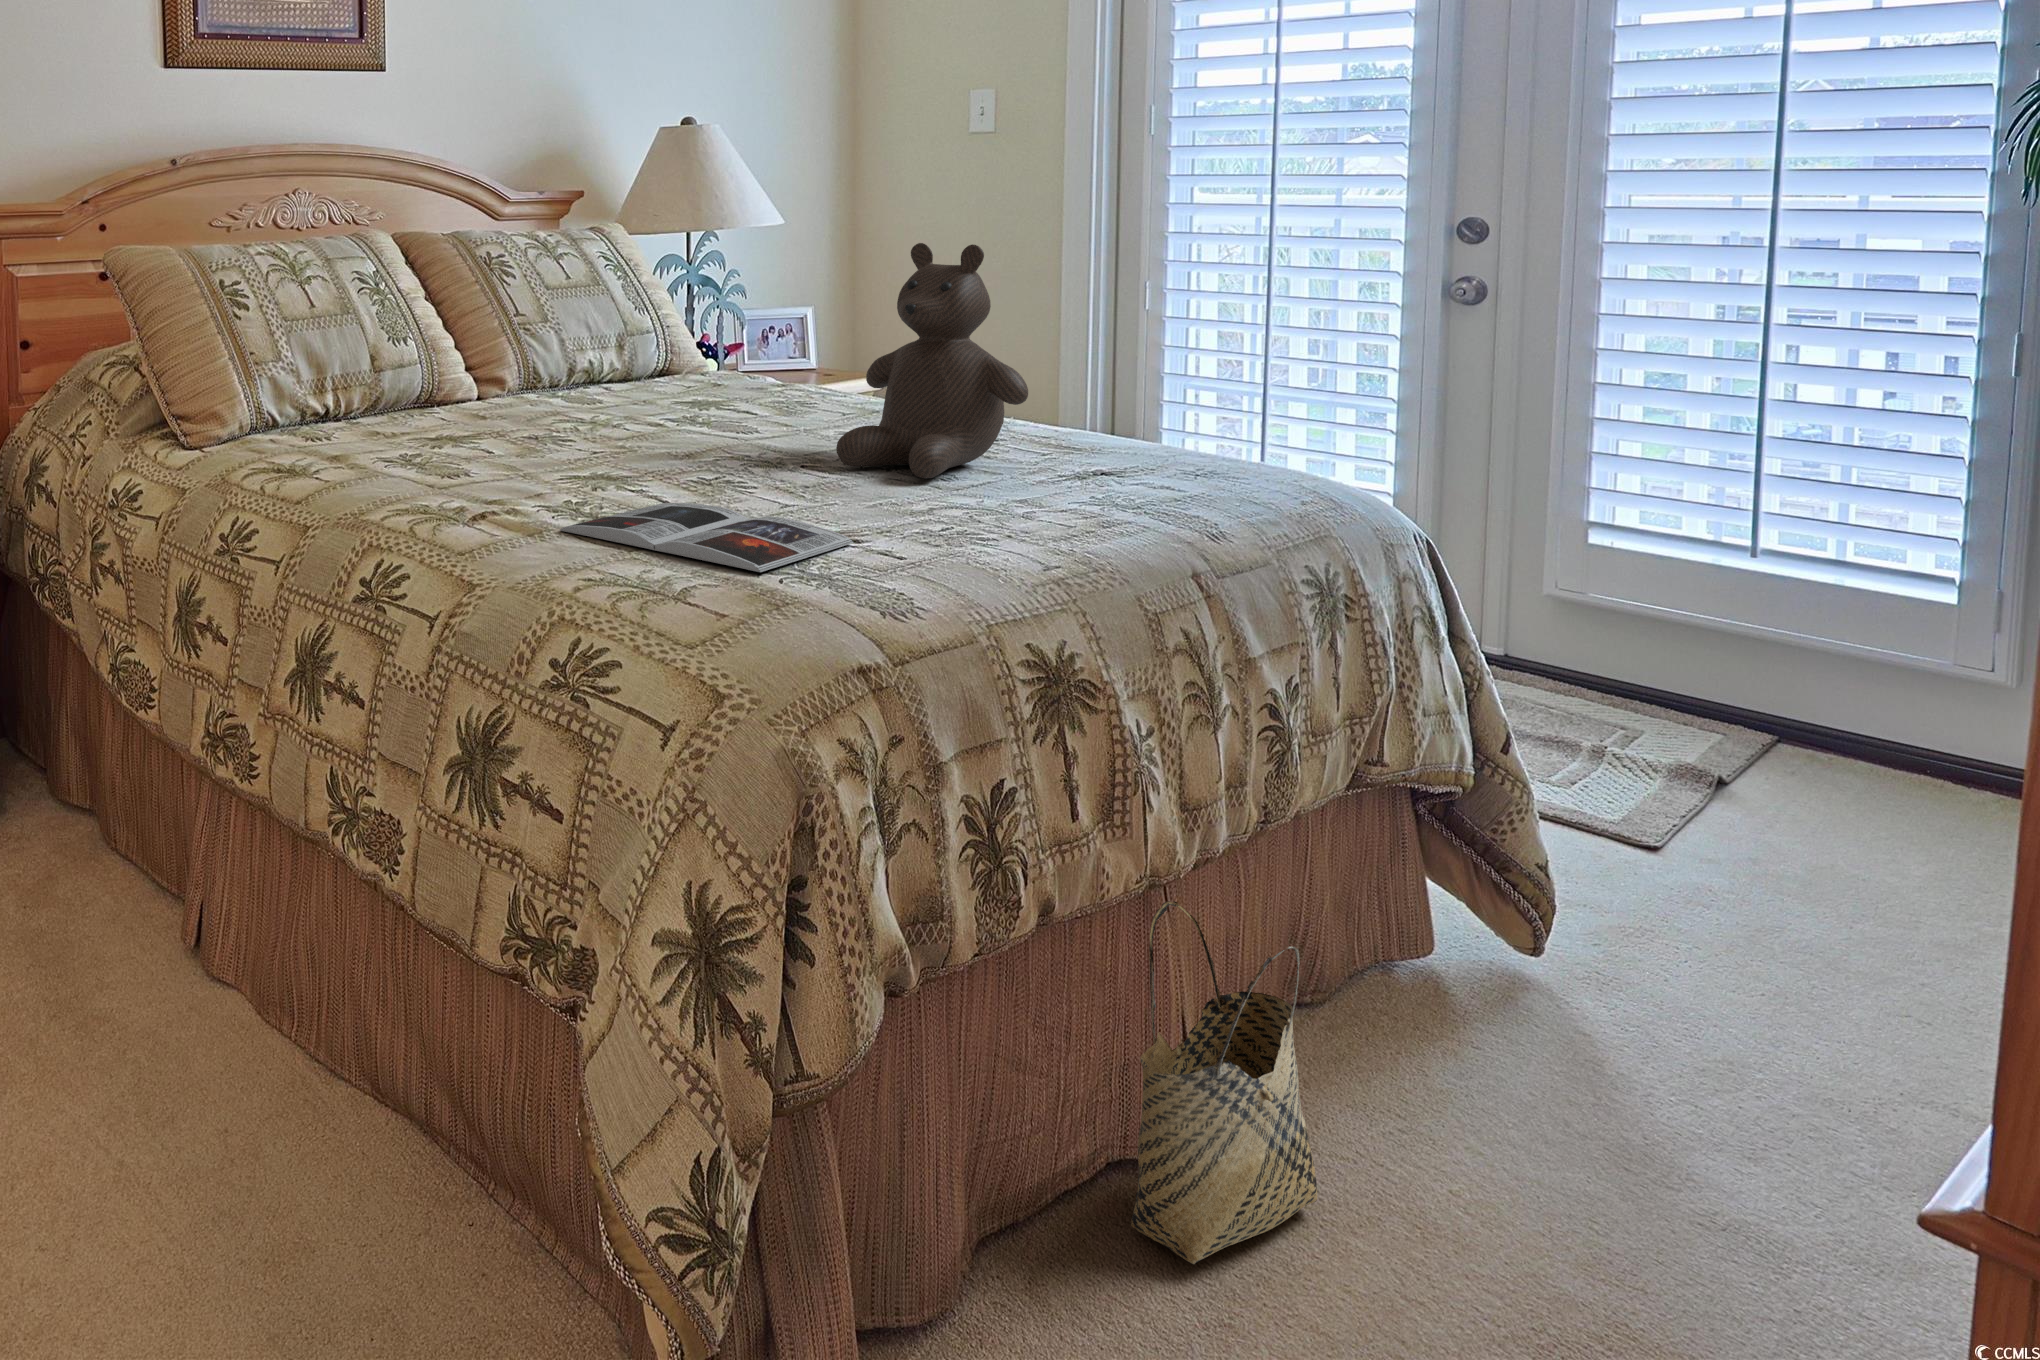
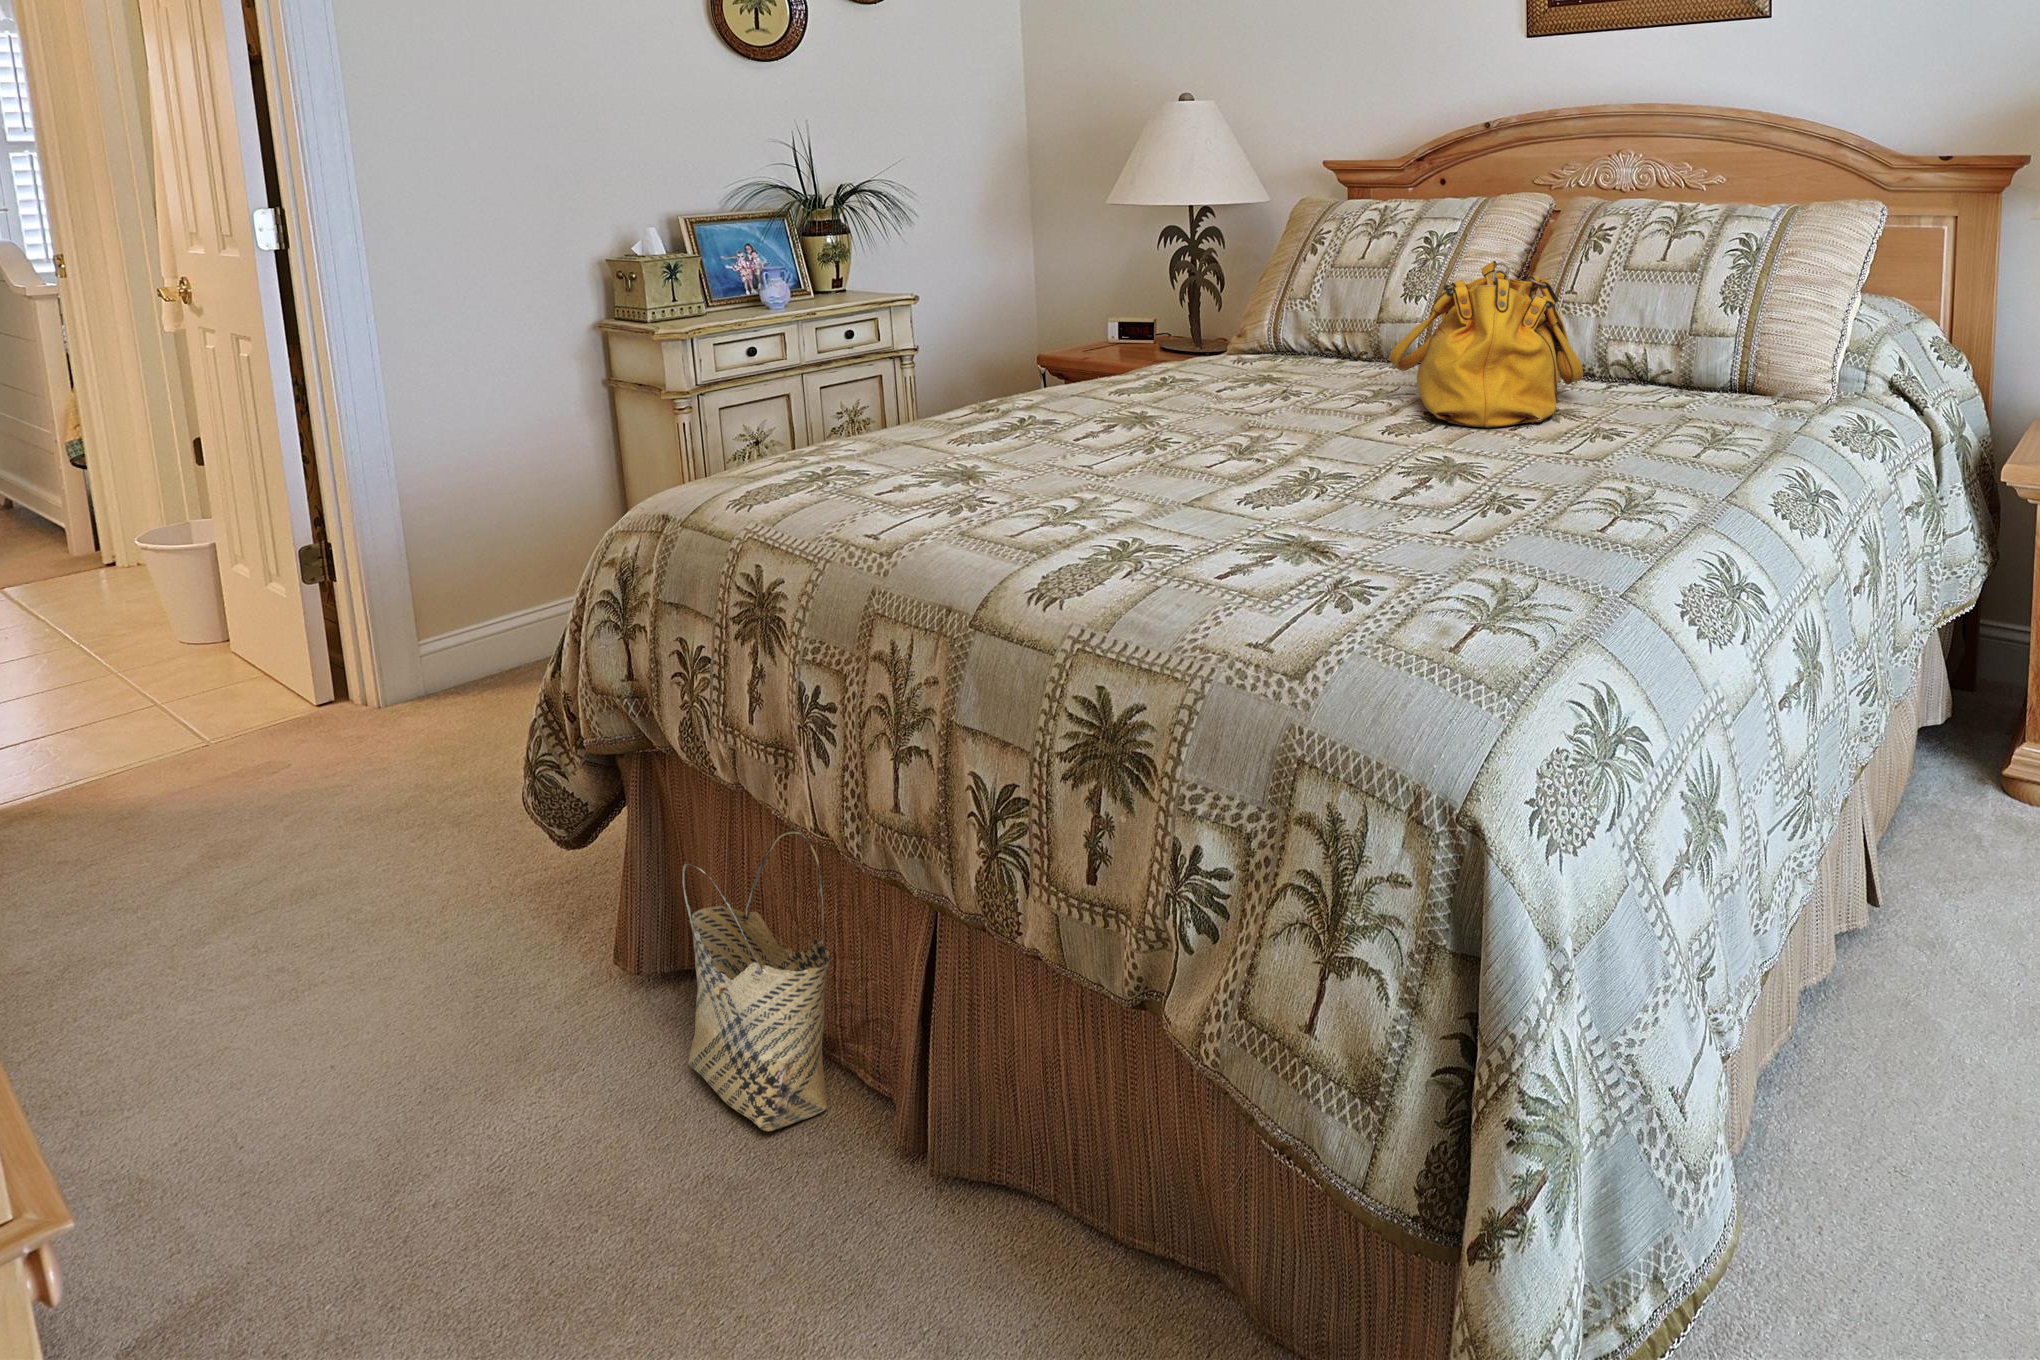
teddy bear: present [836,243,1028,479] -> none [1158,255,1336,495]
handbag: none [575,273,752,420] -> present [1389,261,1583,427]
magazine: present [560,503,853,572] -> none [816,431,1040,487]

